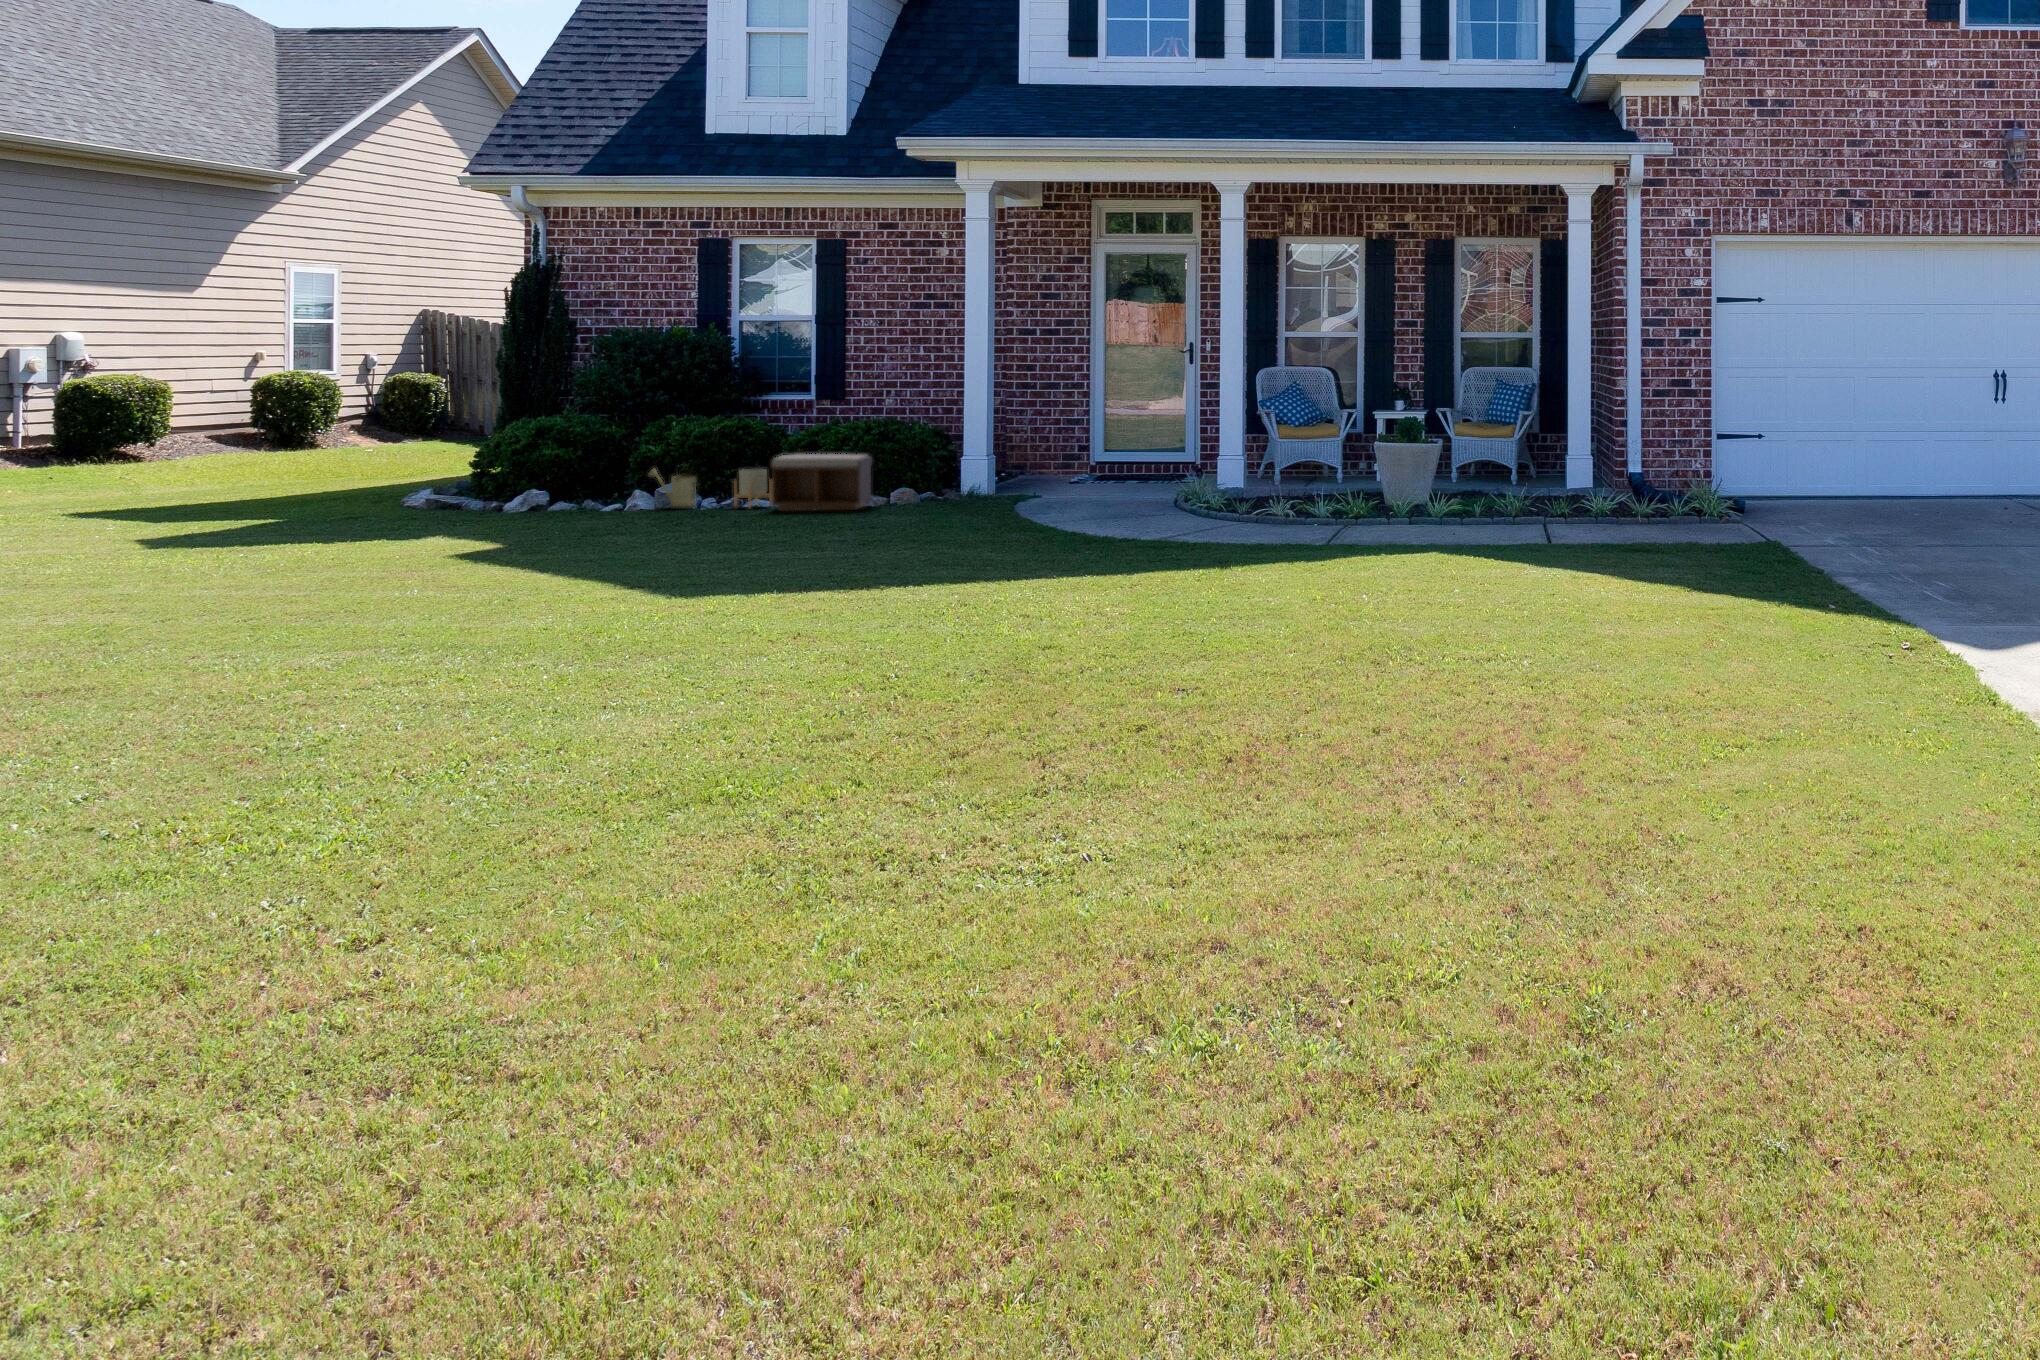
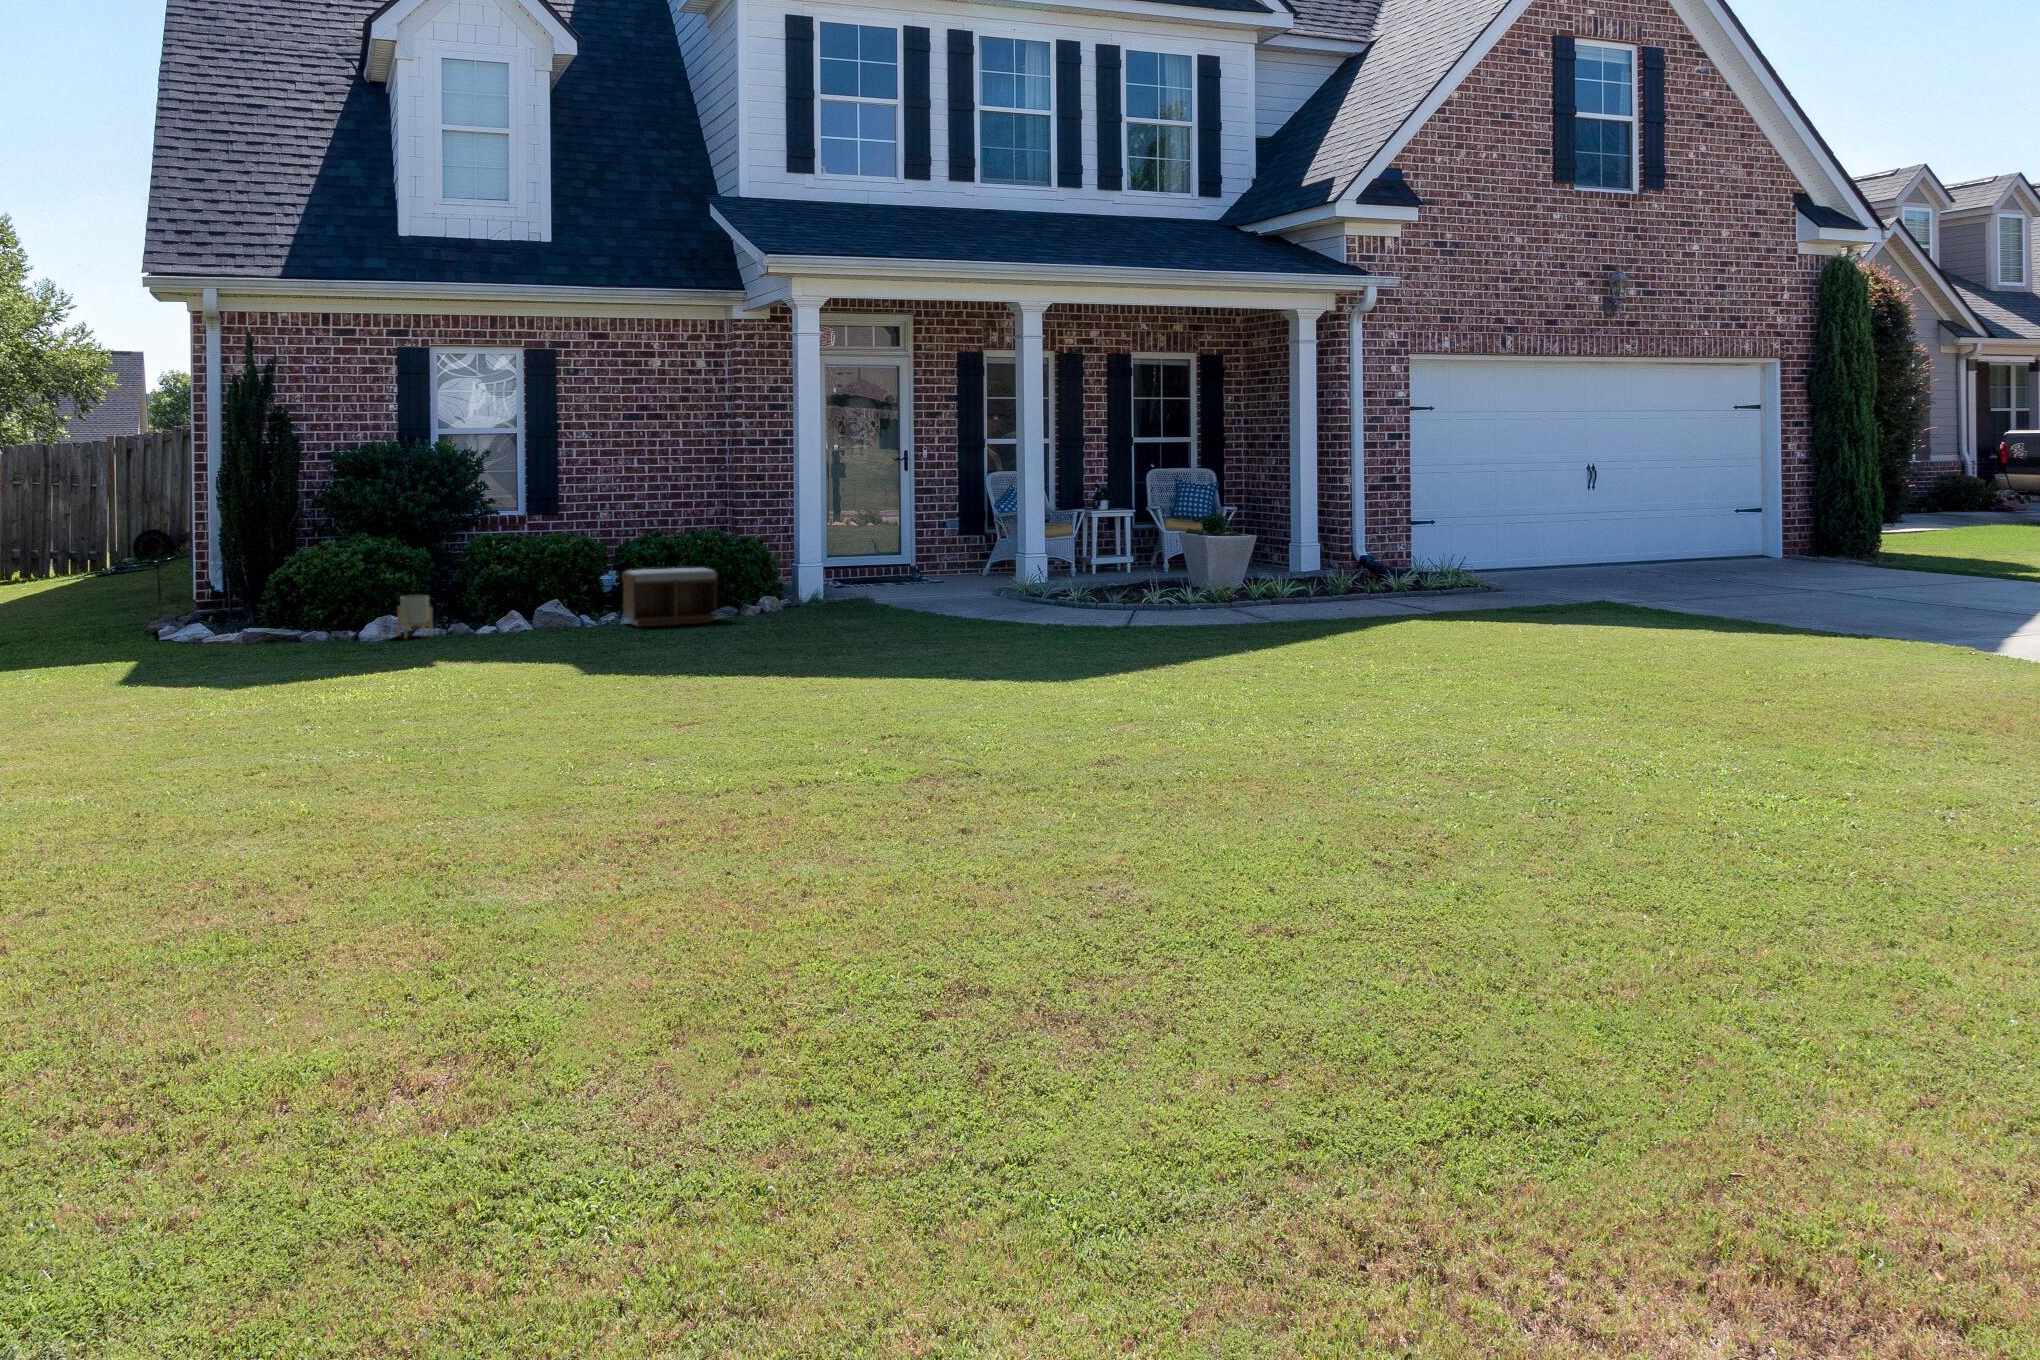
watering can: present [649,469,696,509] -> none [480,584,536,631]
planter: present [734,469,772,508] -> present [397,595,432,638]

